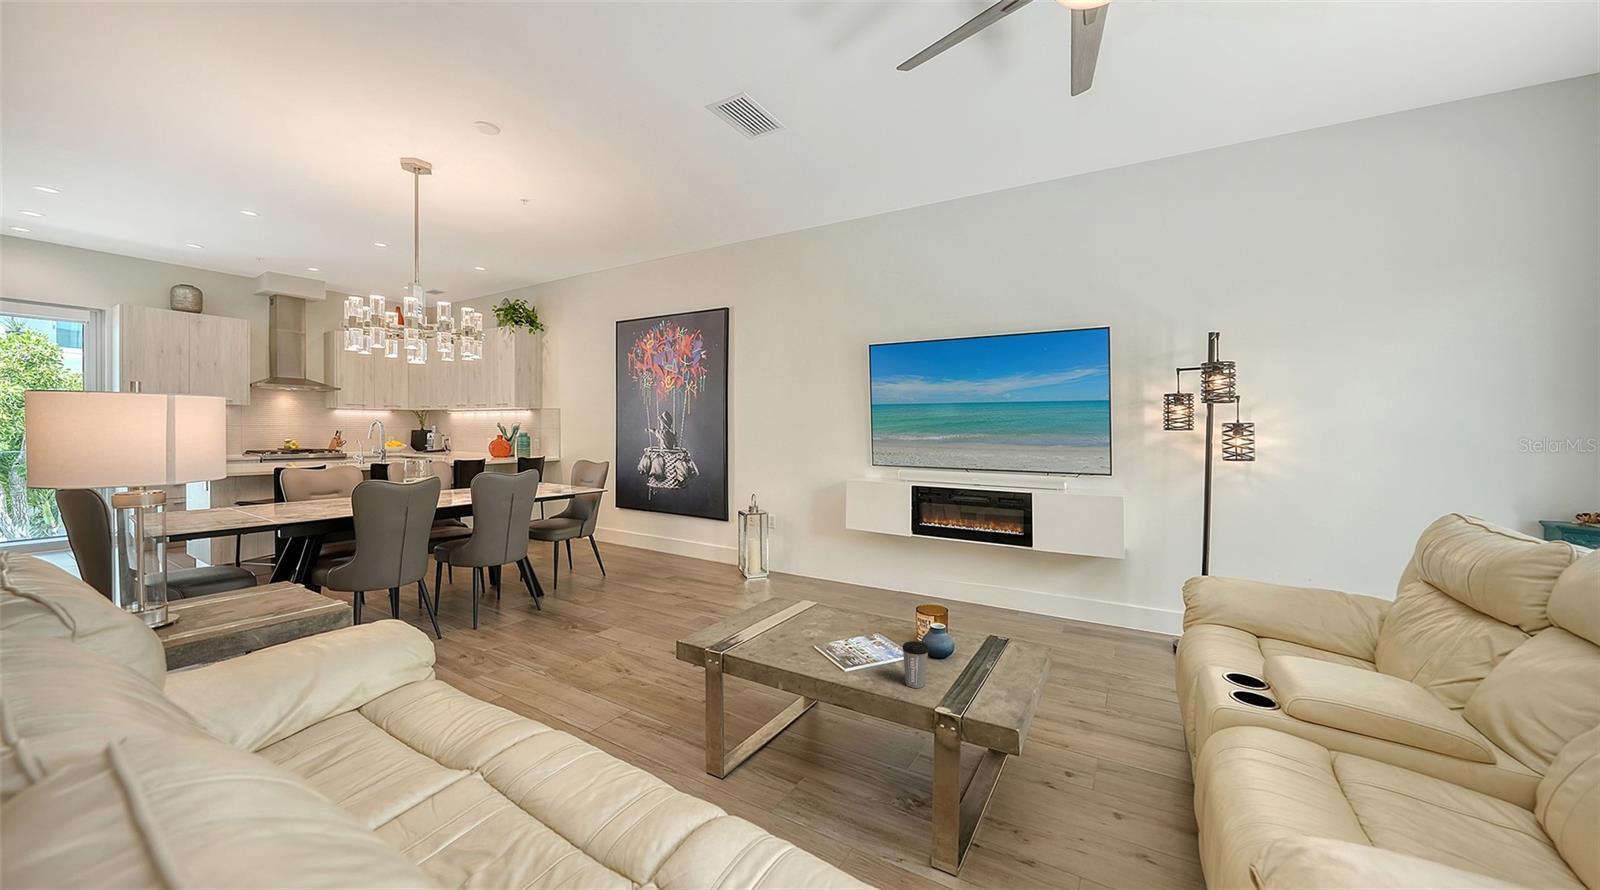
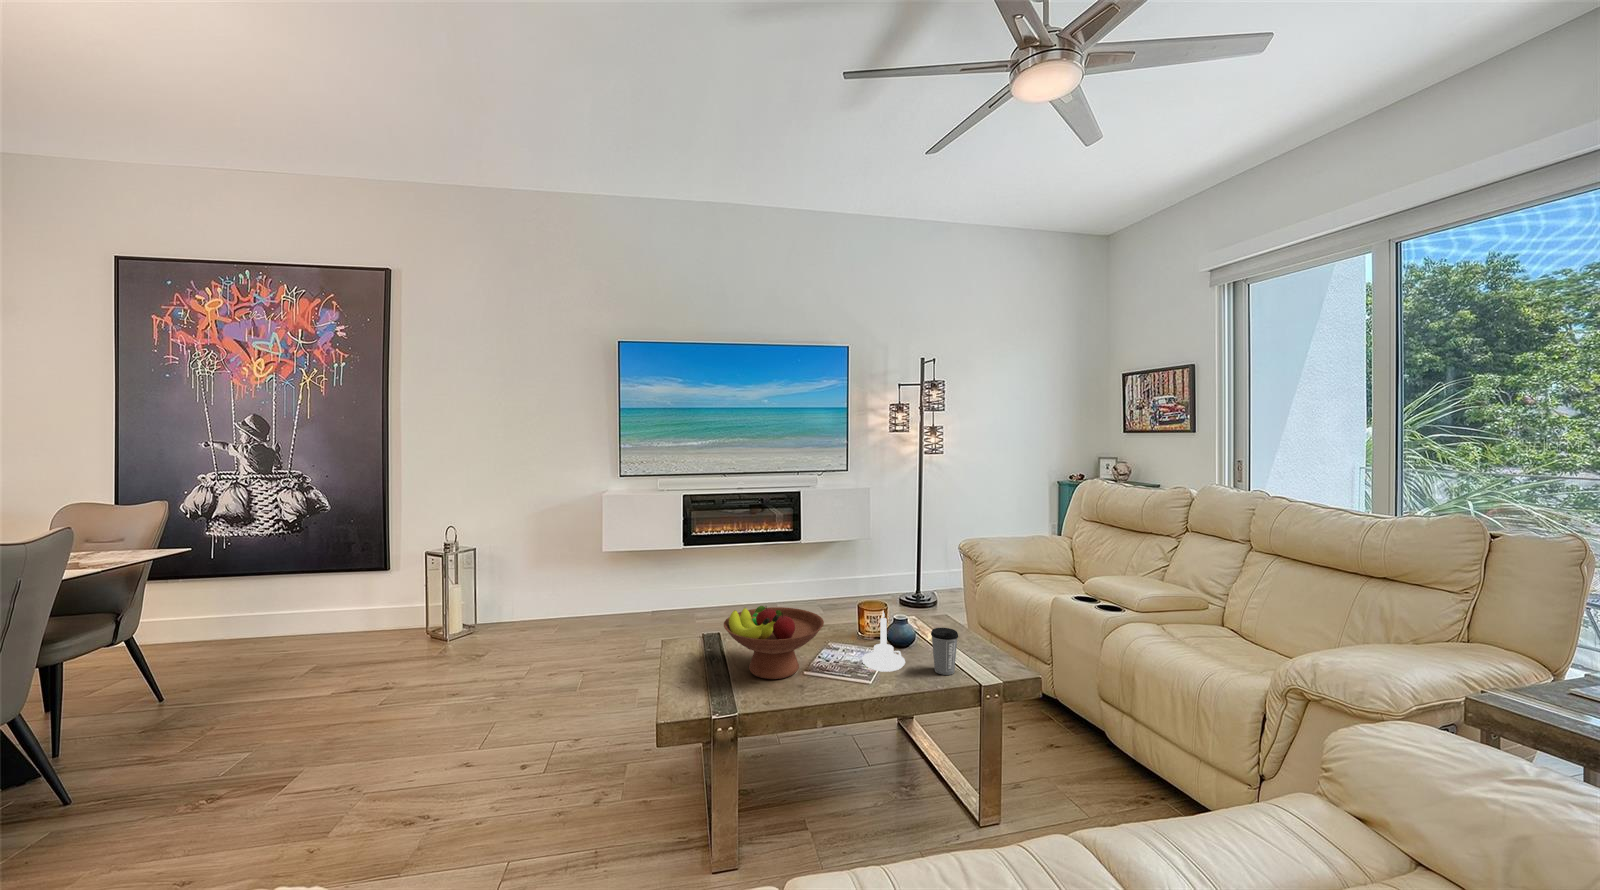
fruit bowl: none [755,584,838,646] -> present [724,606,824,679]
candle holder: none [857,612,896,669] -> present [862,611,905,672]

